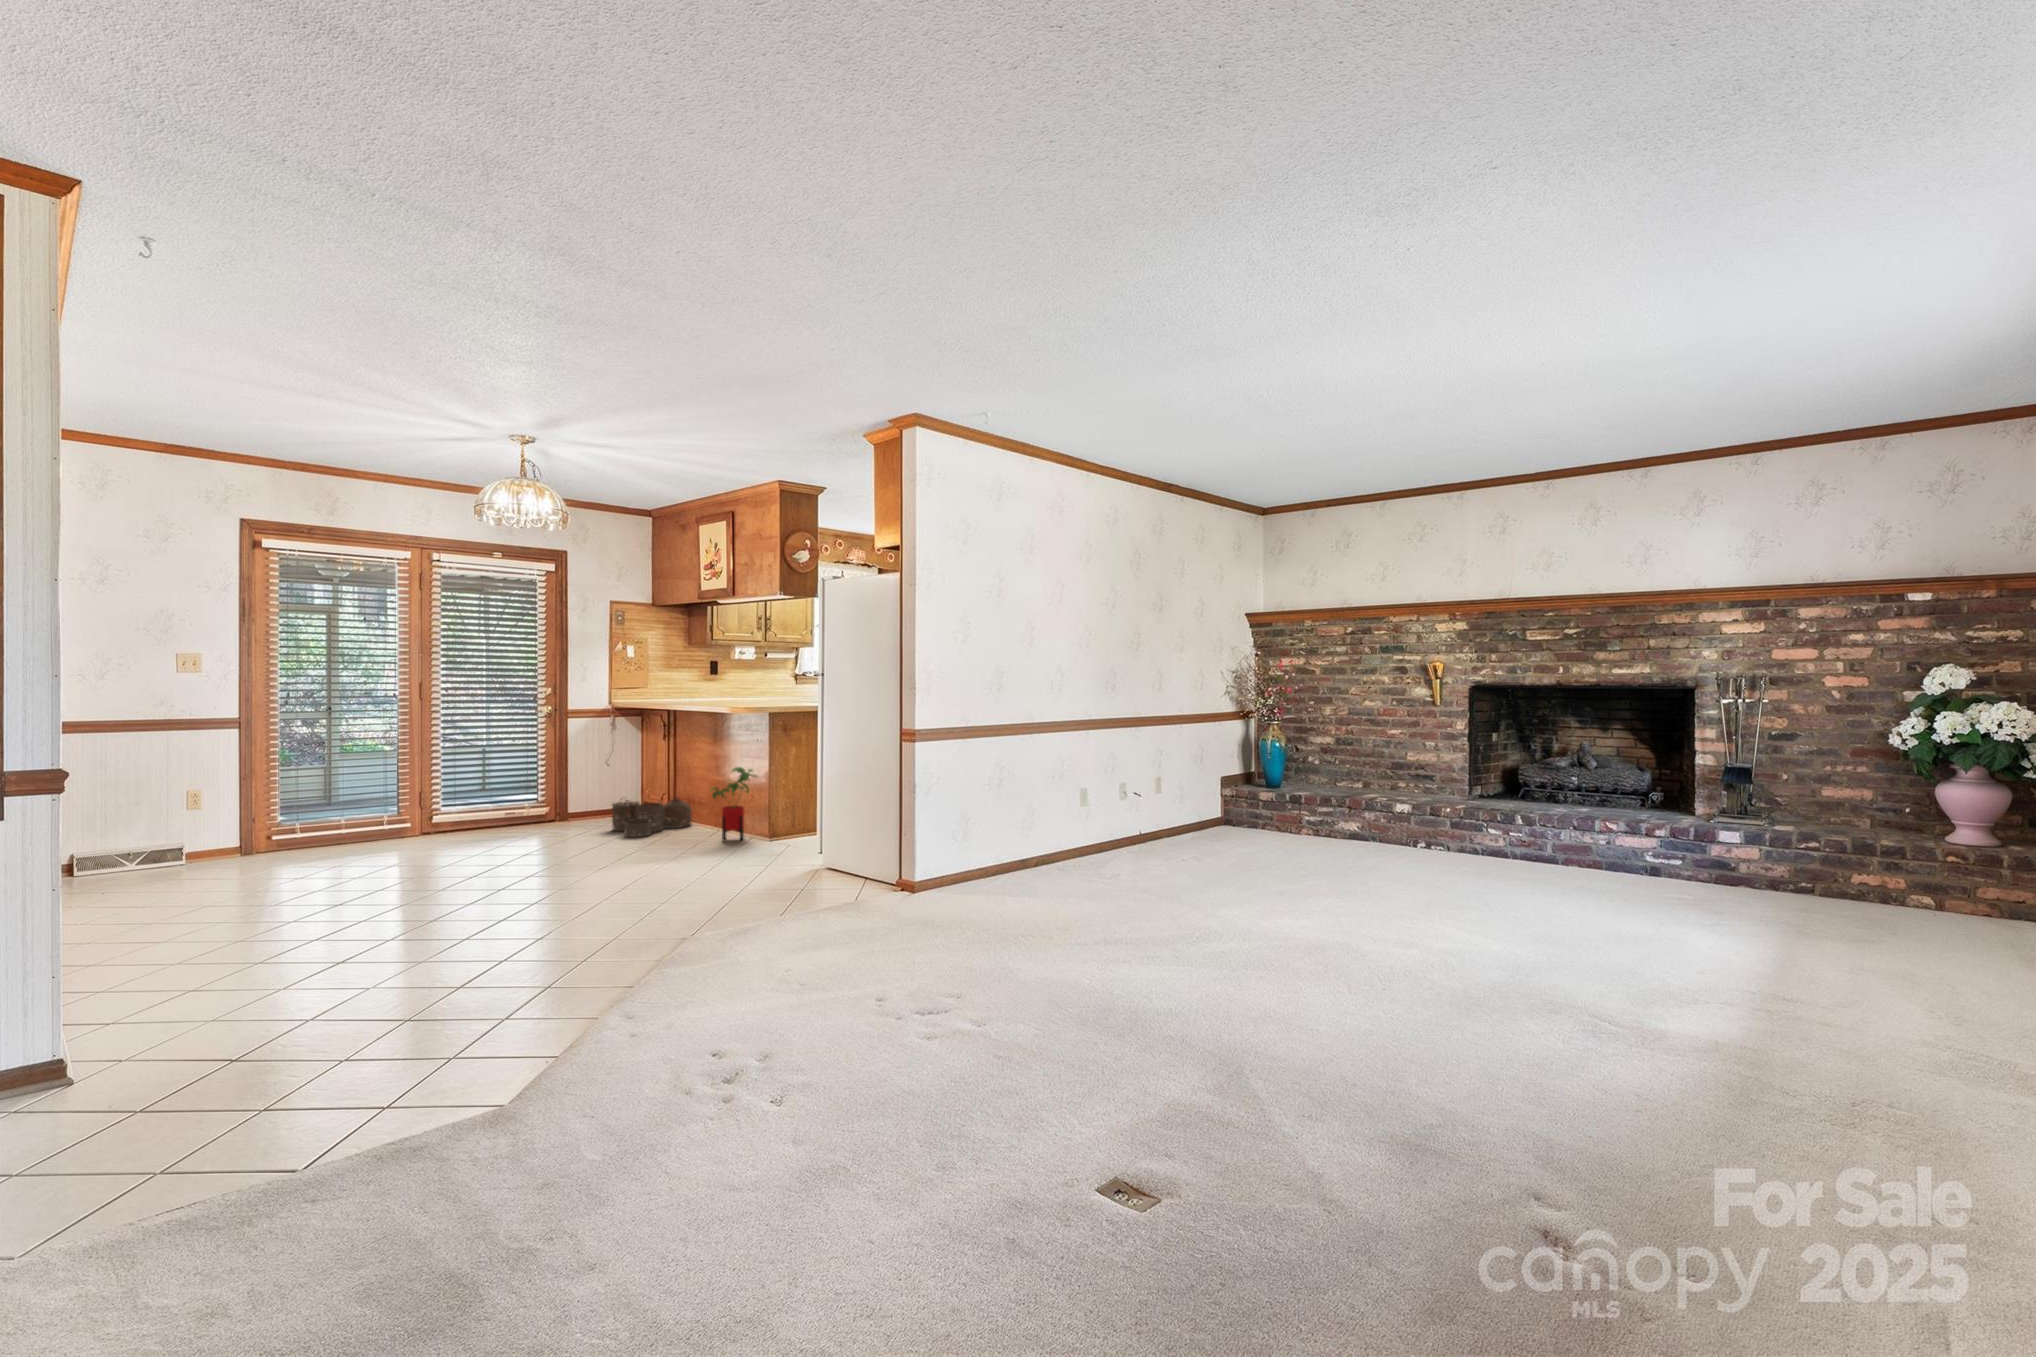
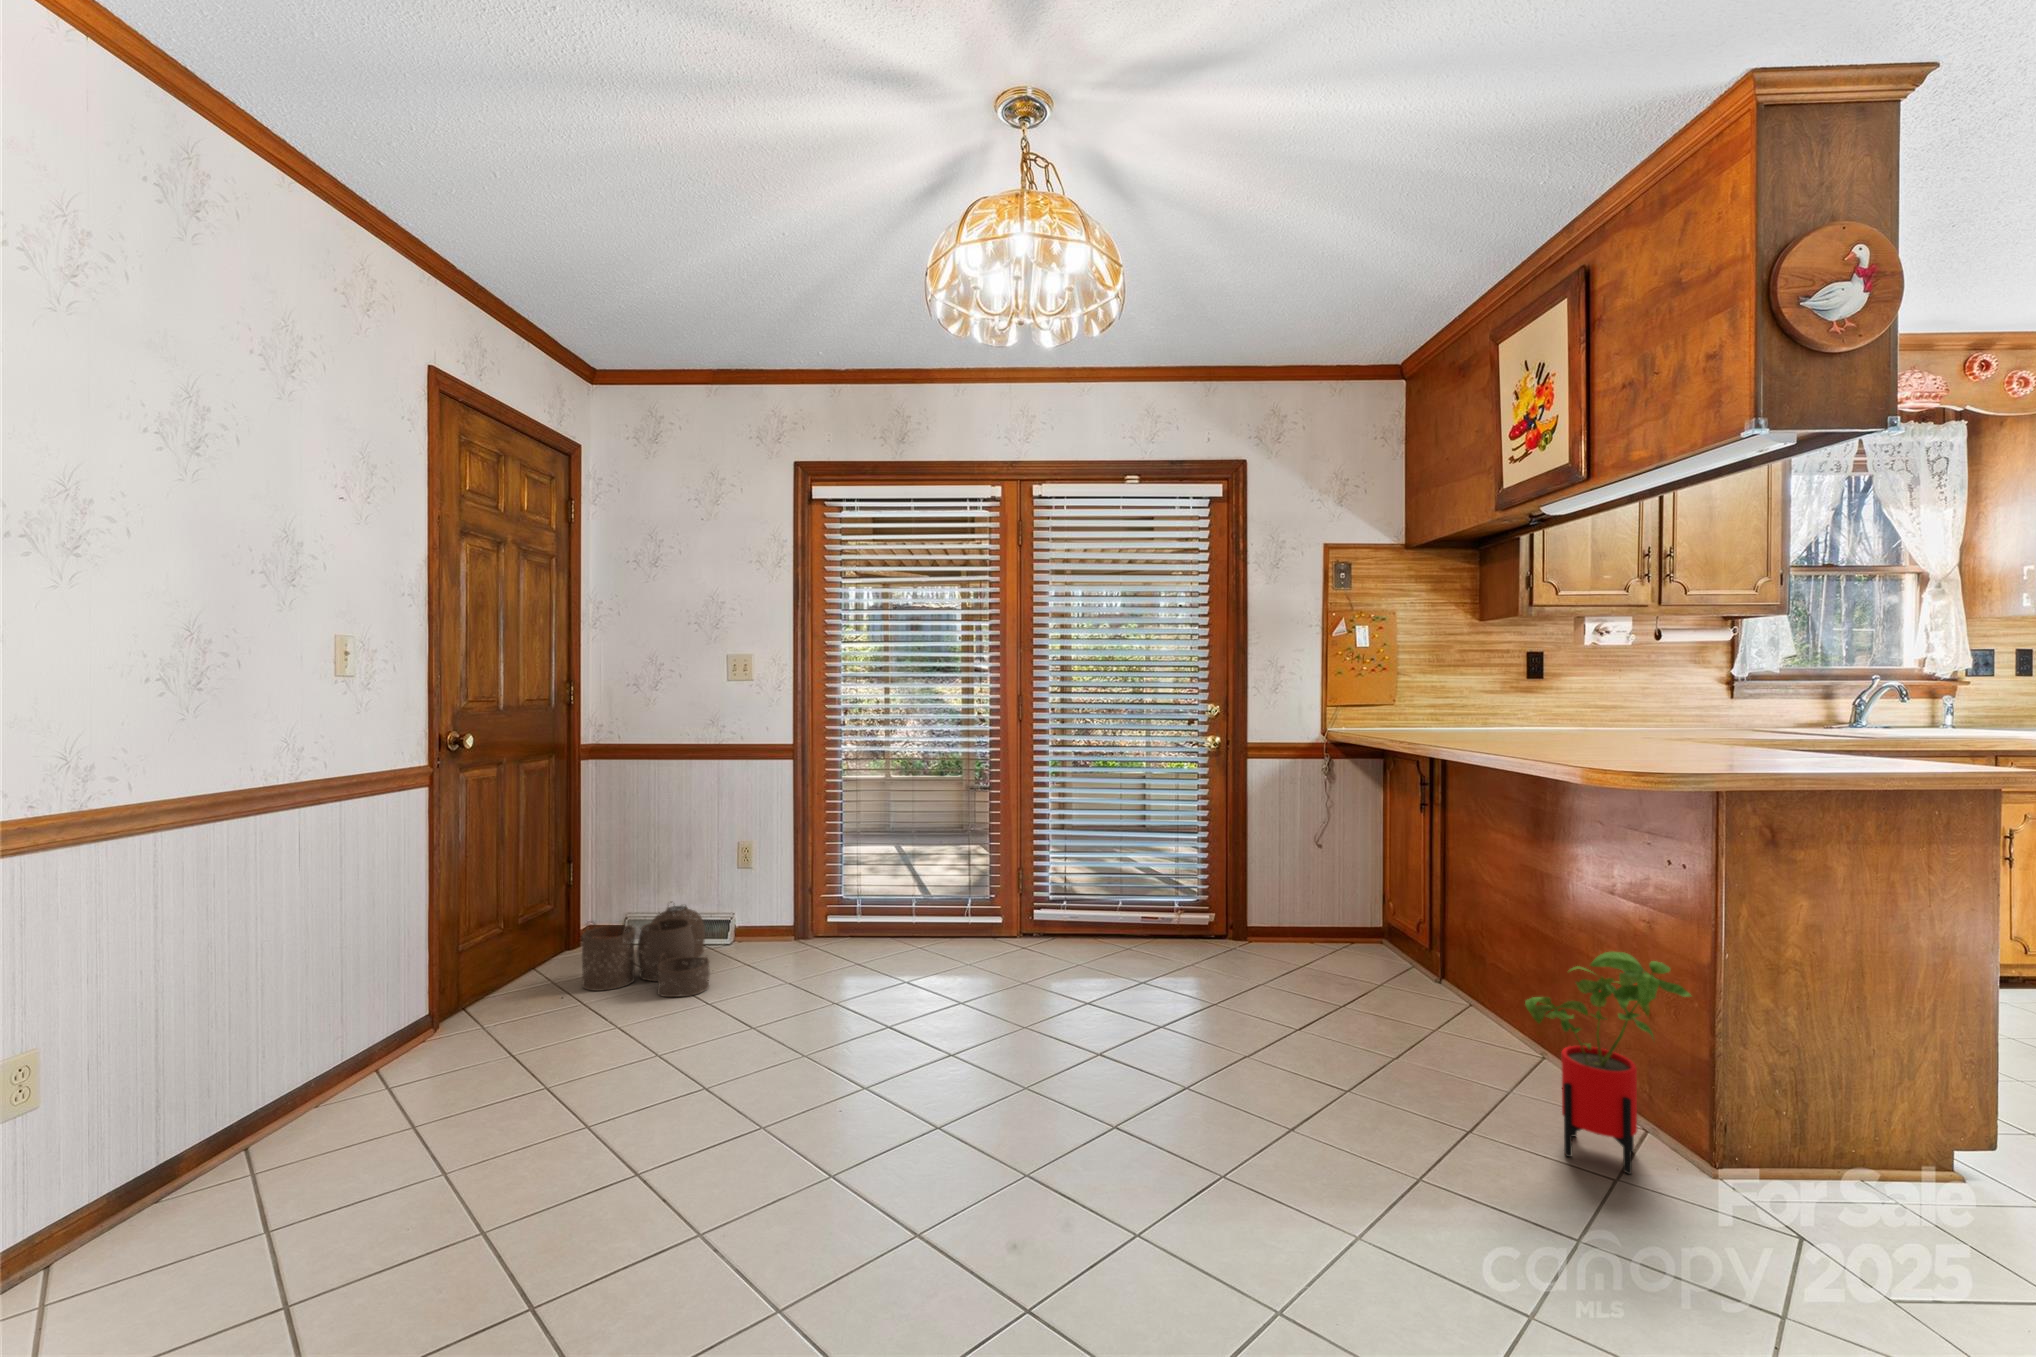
woven basket: present [612,799,692,837] -> present [582,902,710,997]

